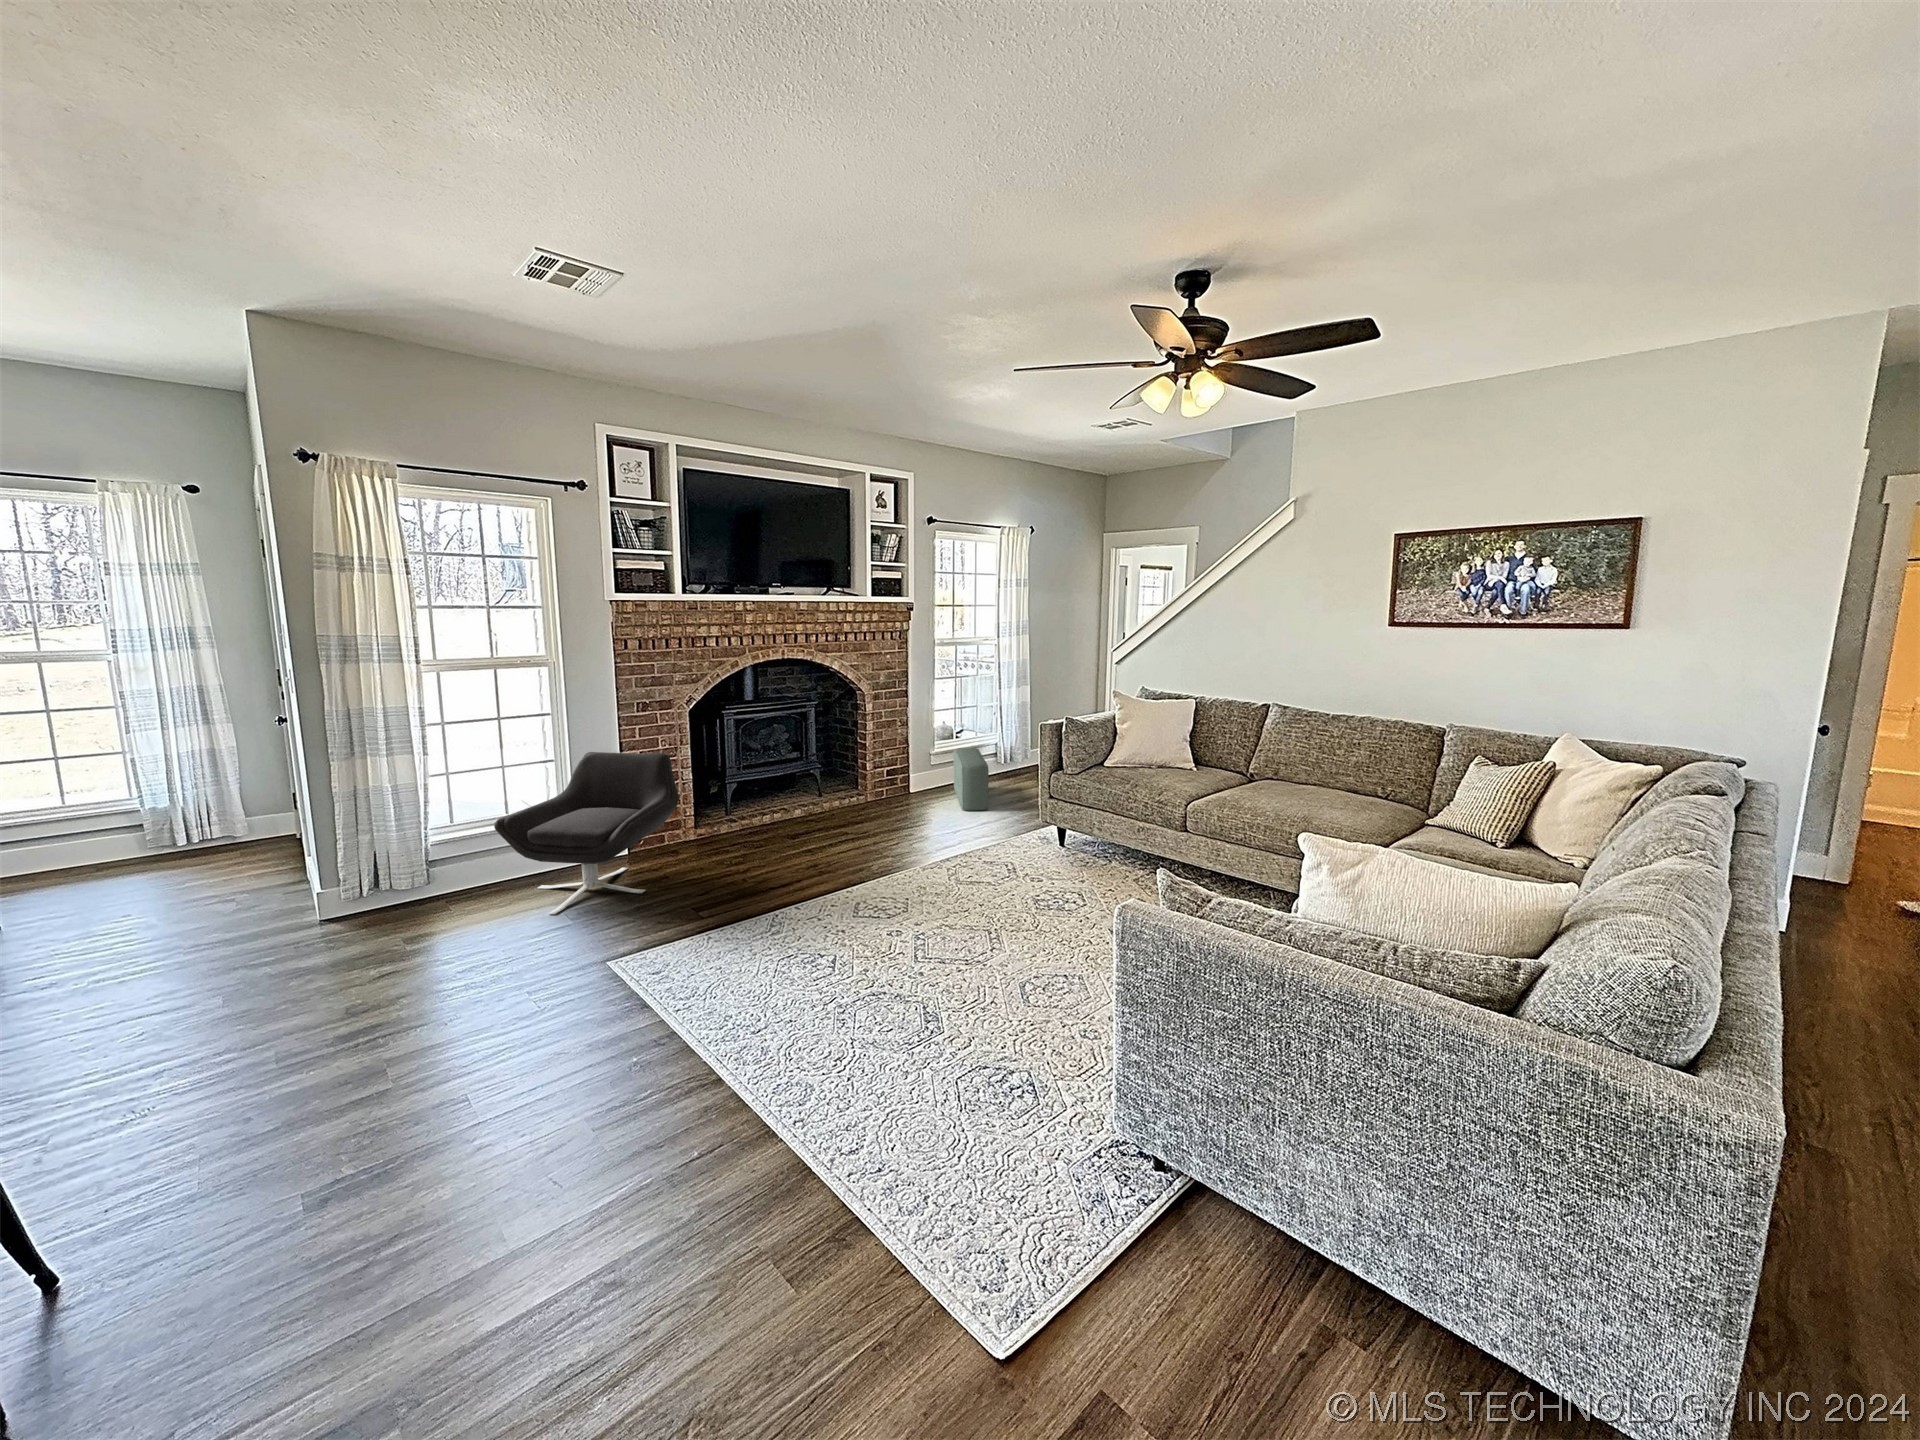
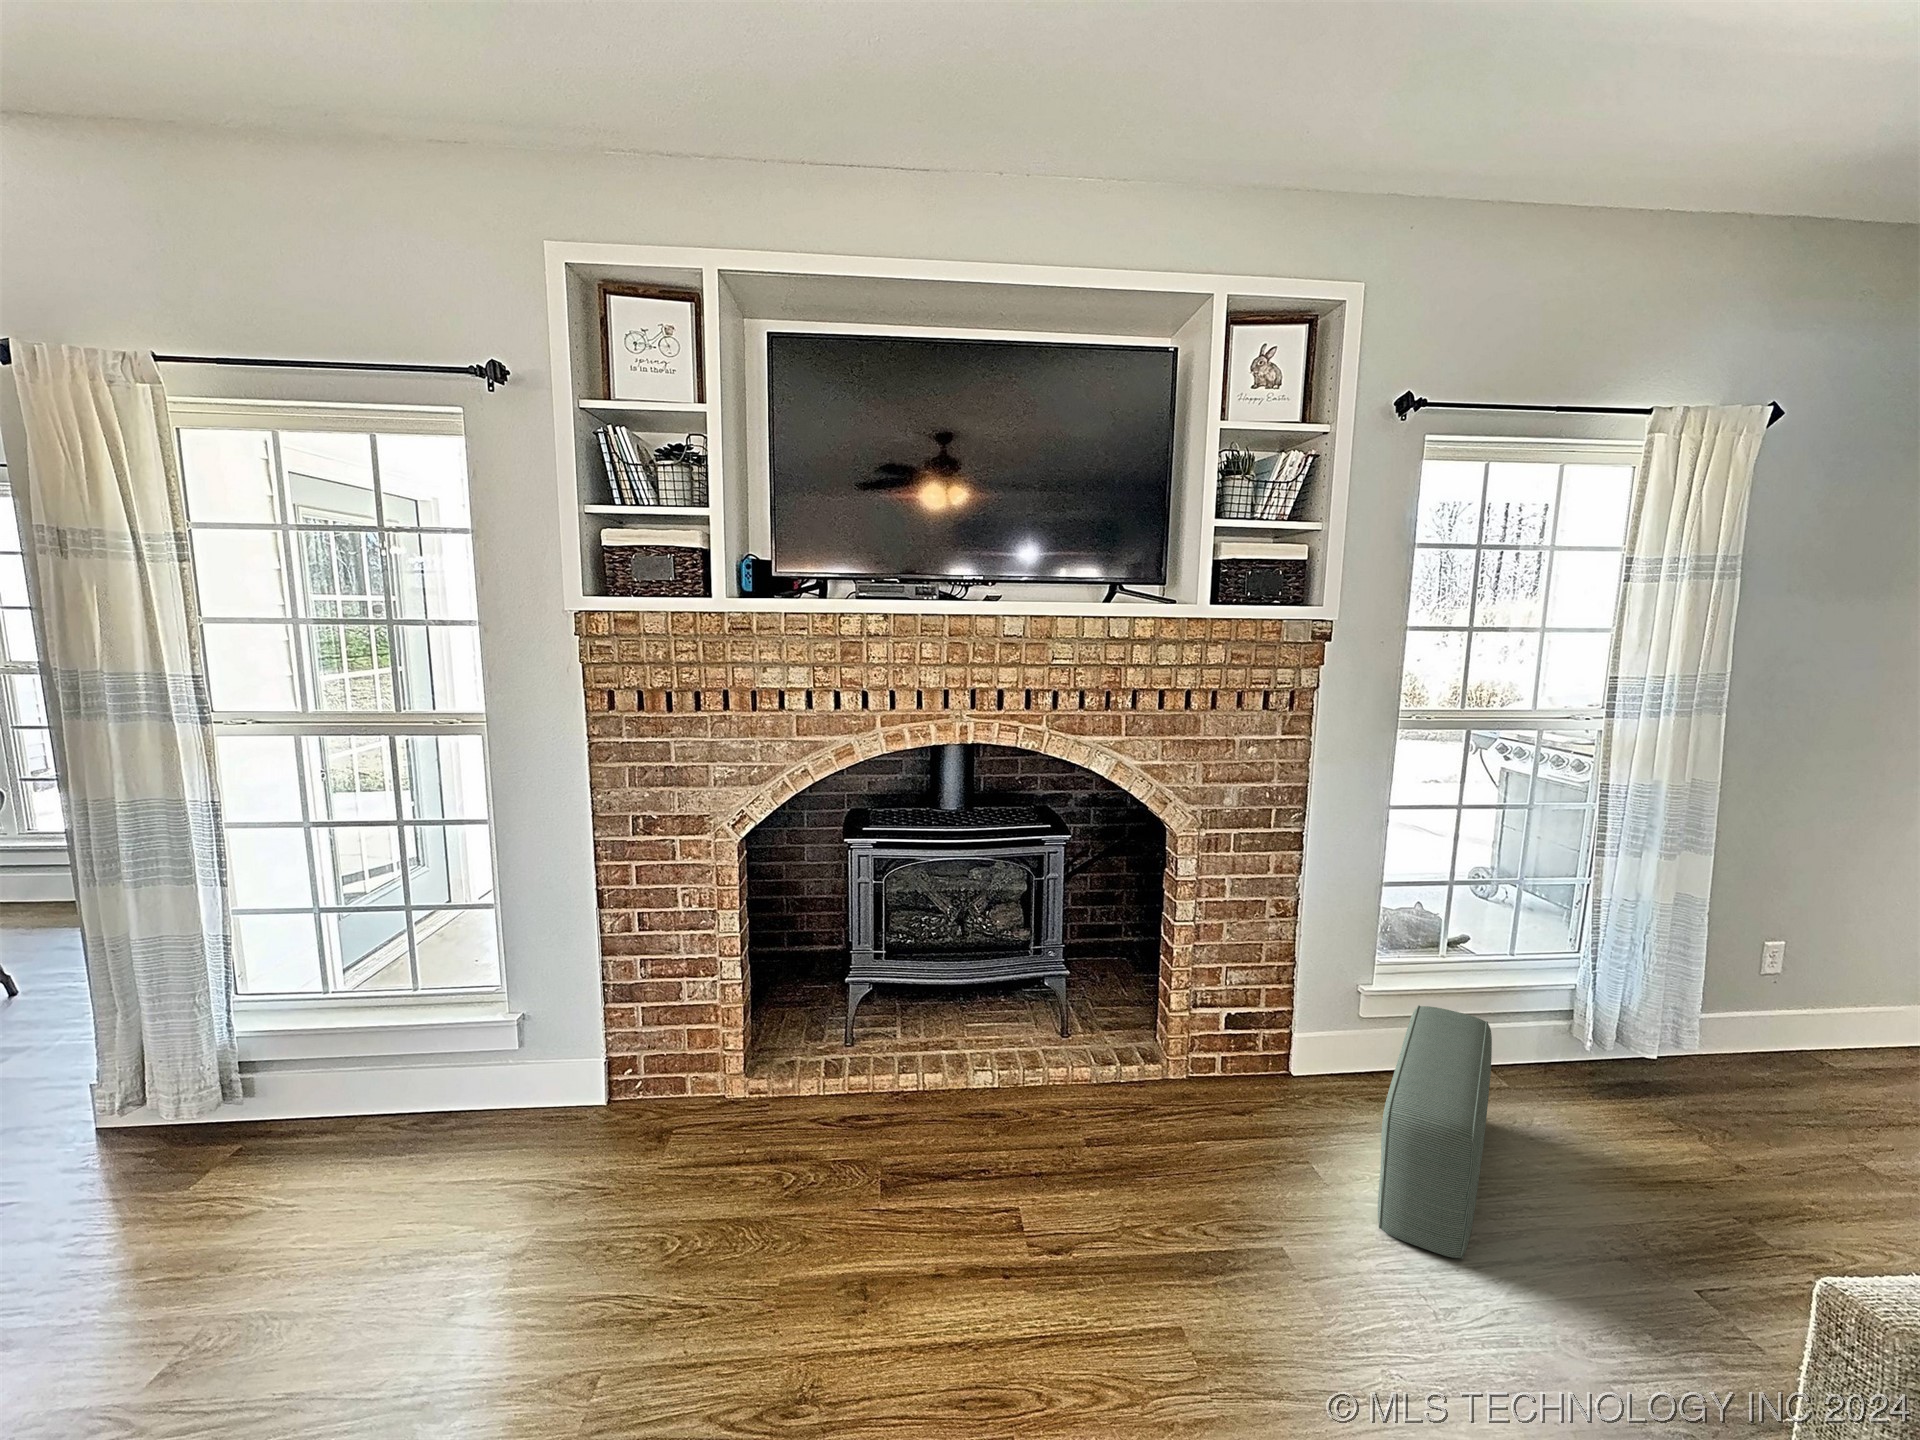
lounge chair: present [494,752,679,914] -> none [200,909,587,1305]

